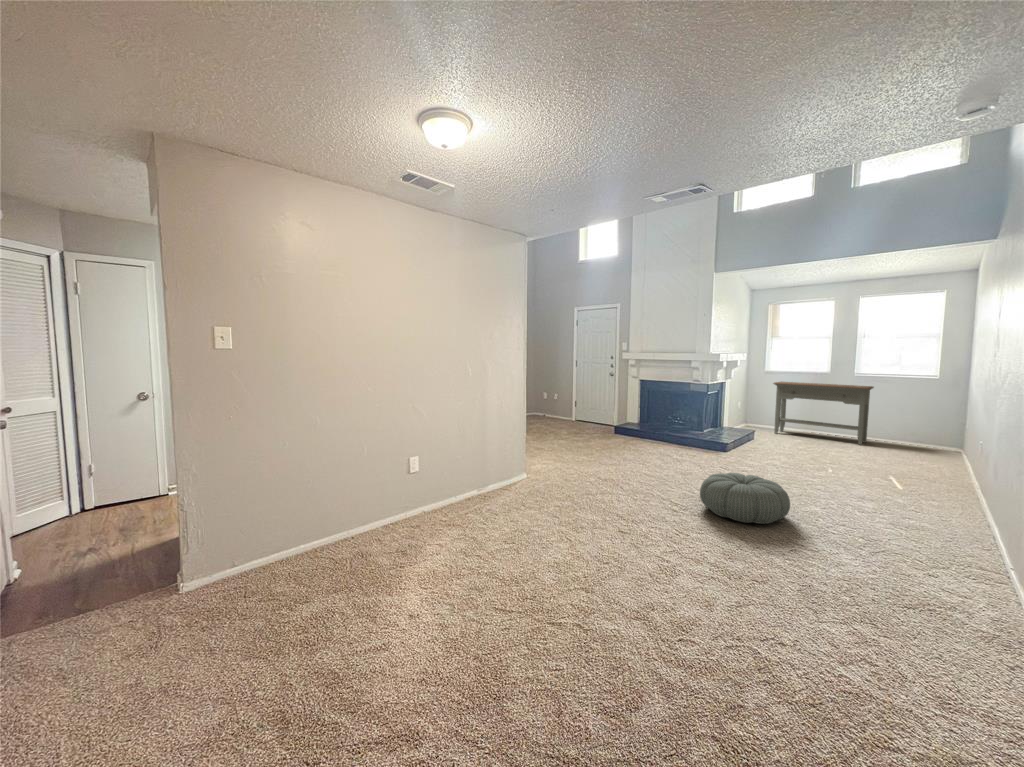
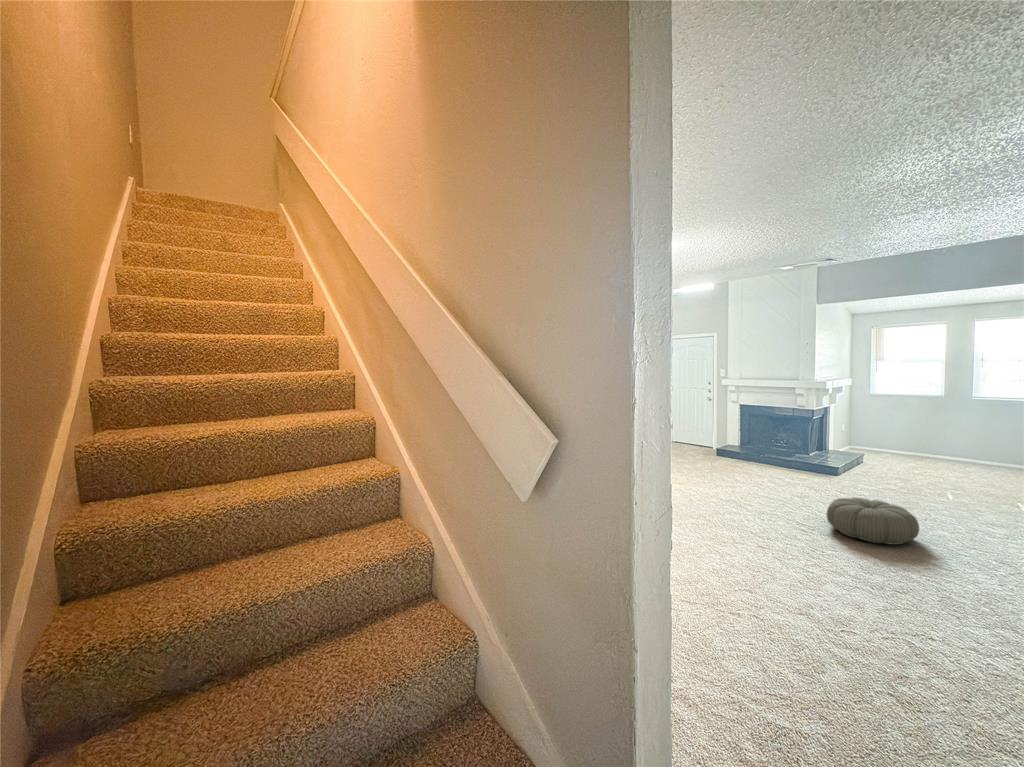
console table: present [773,382,874,445] -> none [881,405,996,470]

